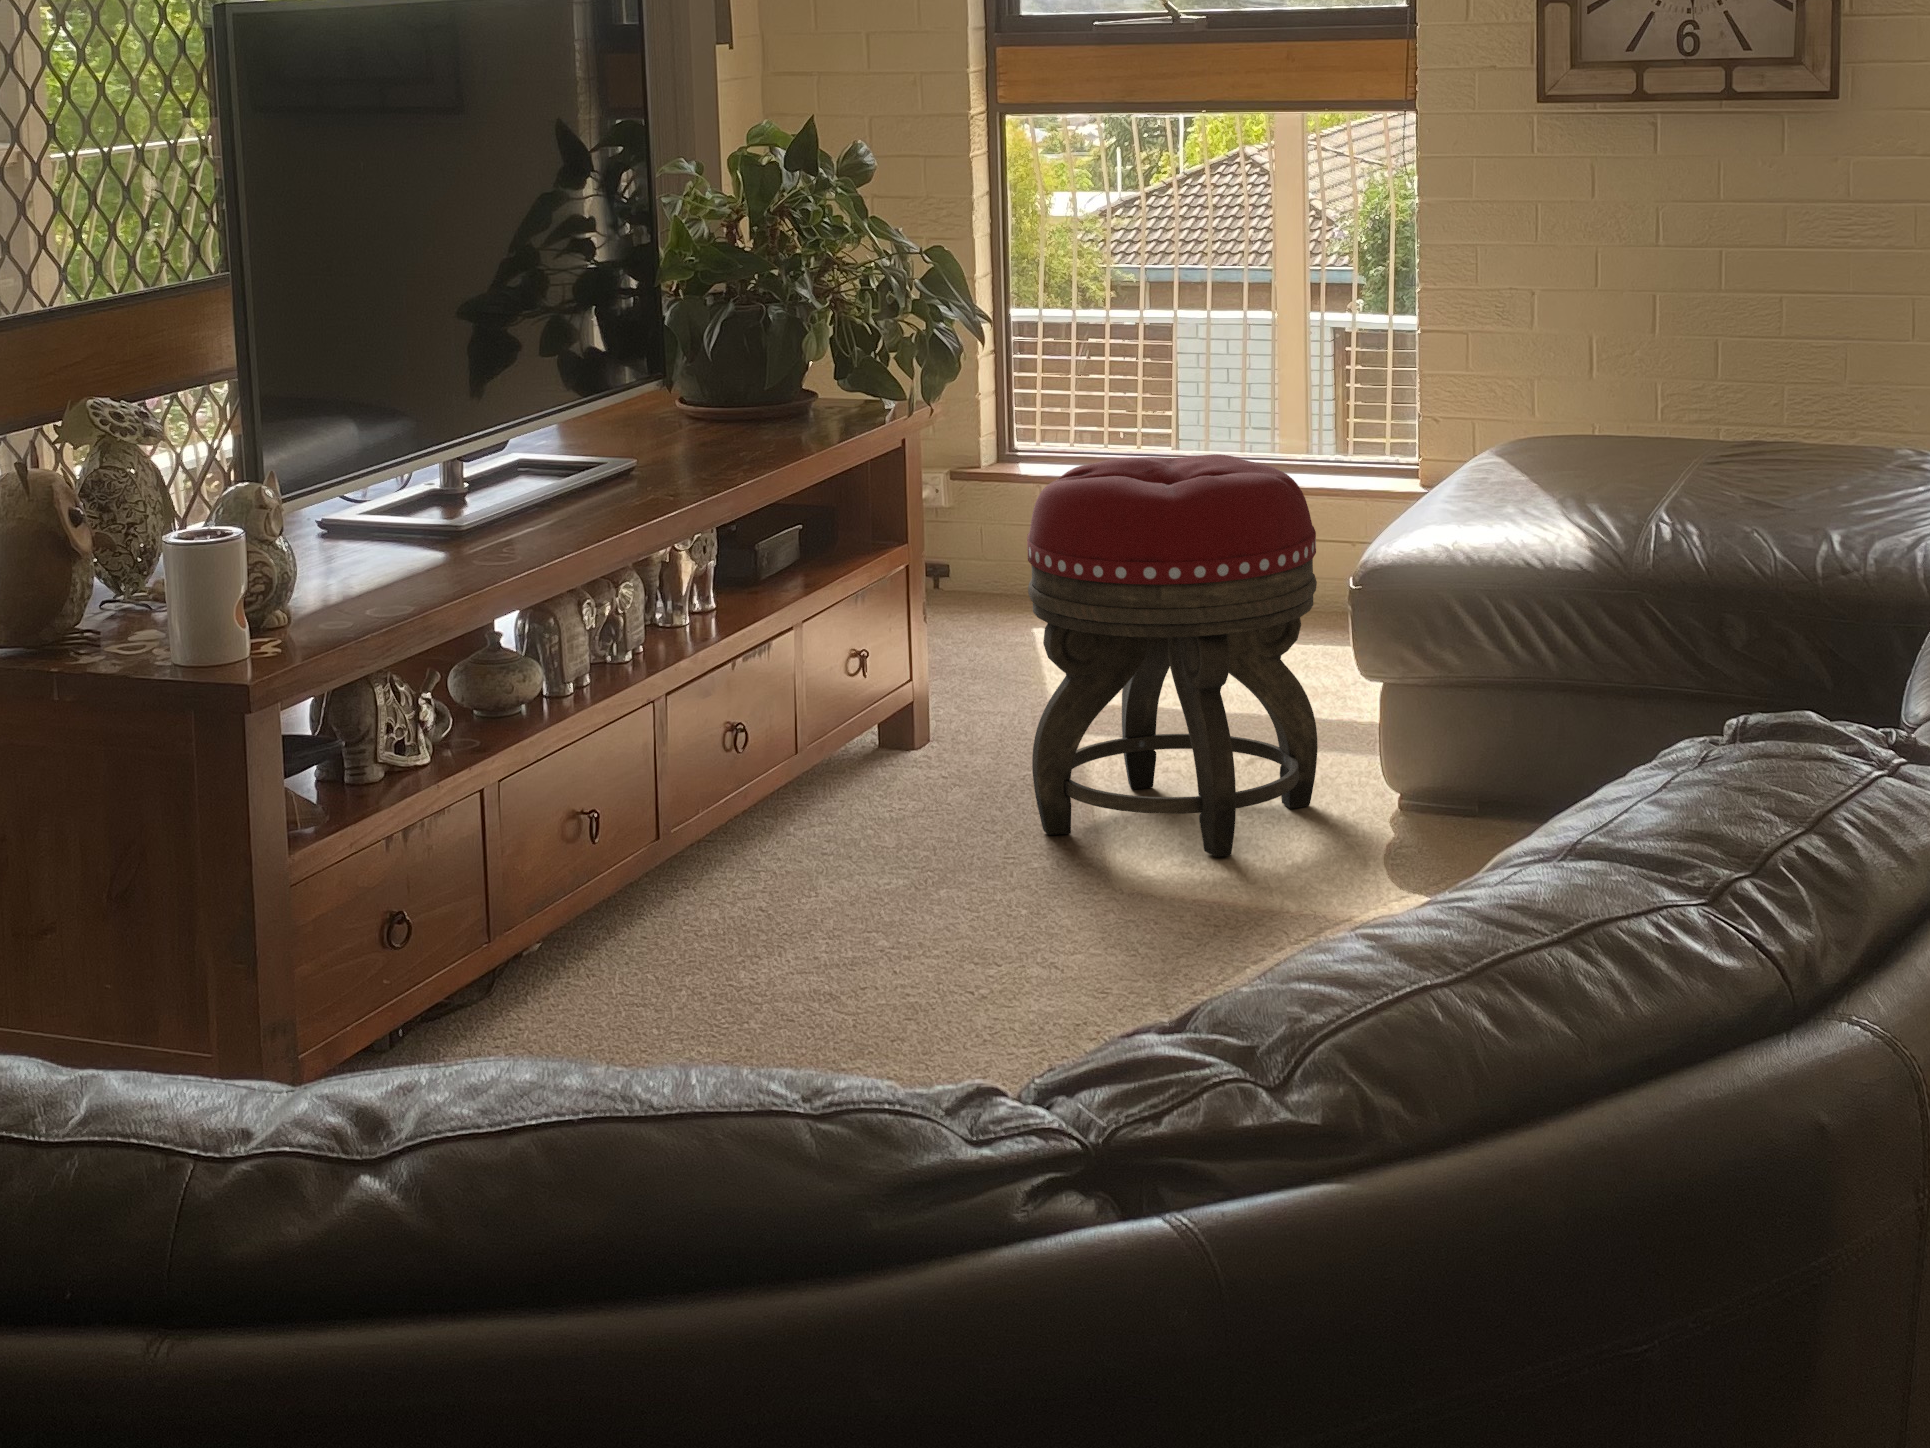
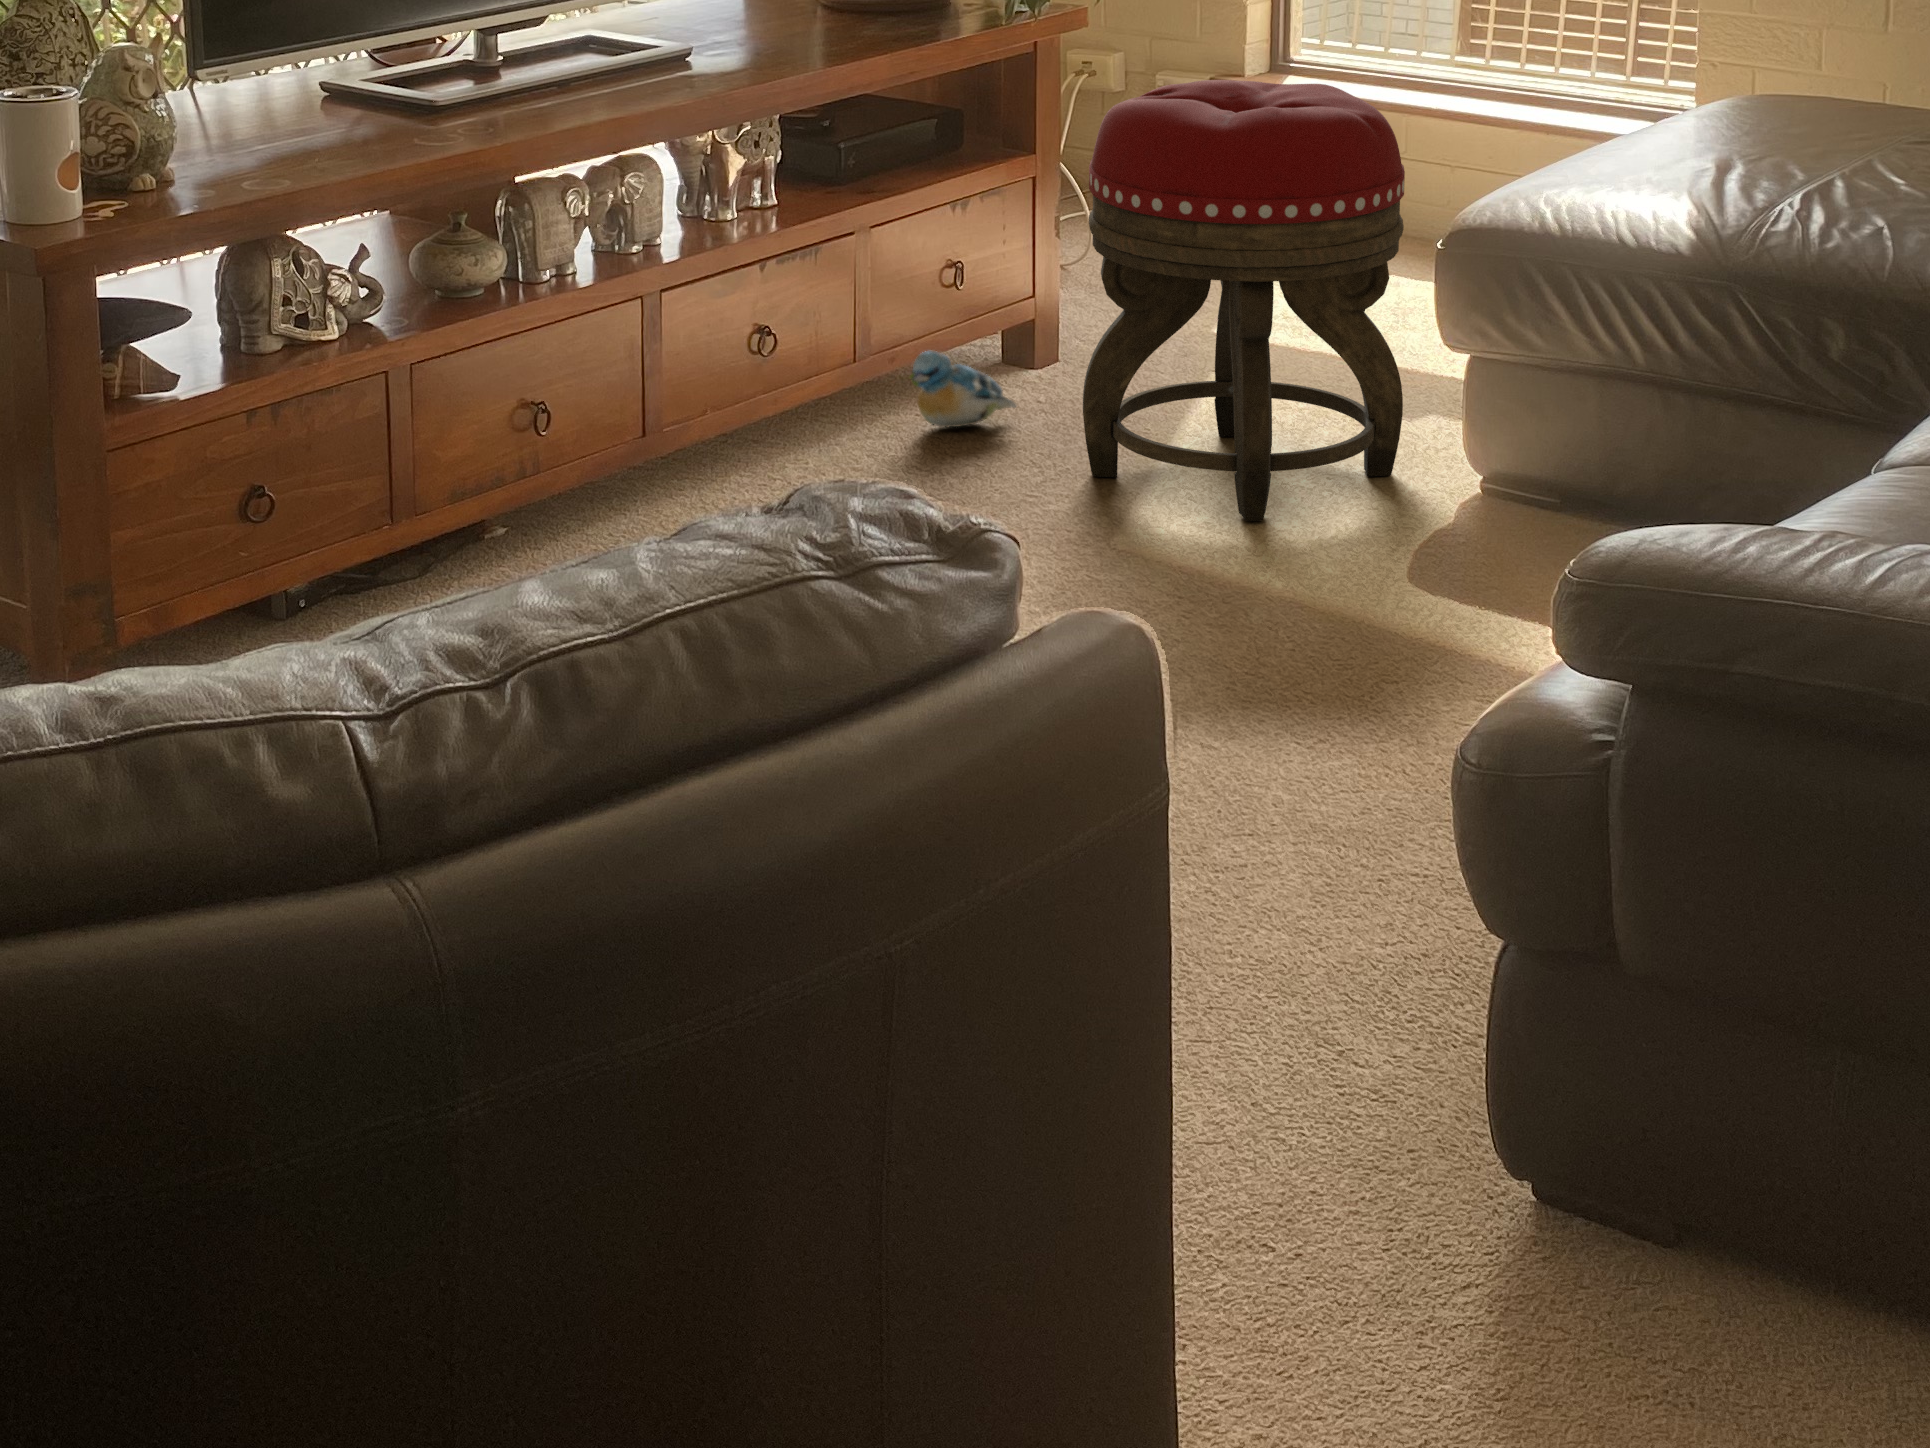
plush toy: none [846,736,943,808] -> present [910,351,1016,427]

